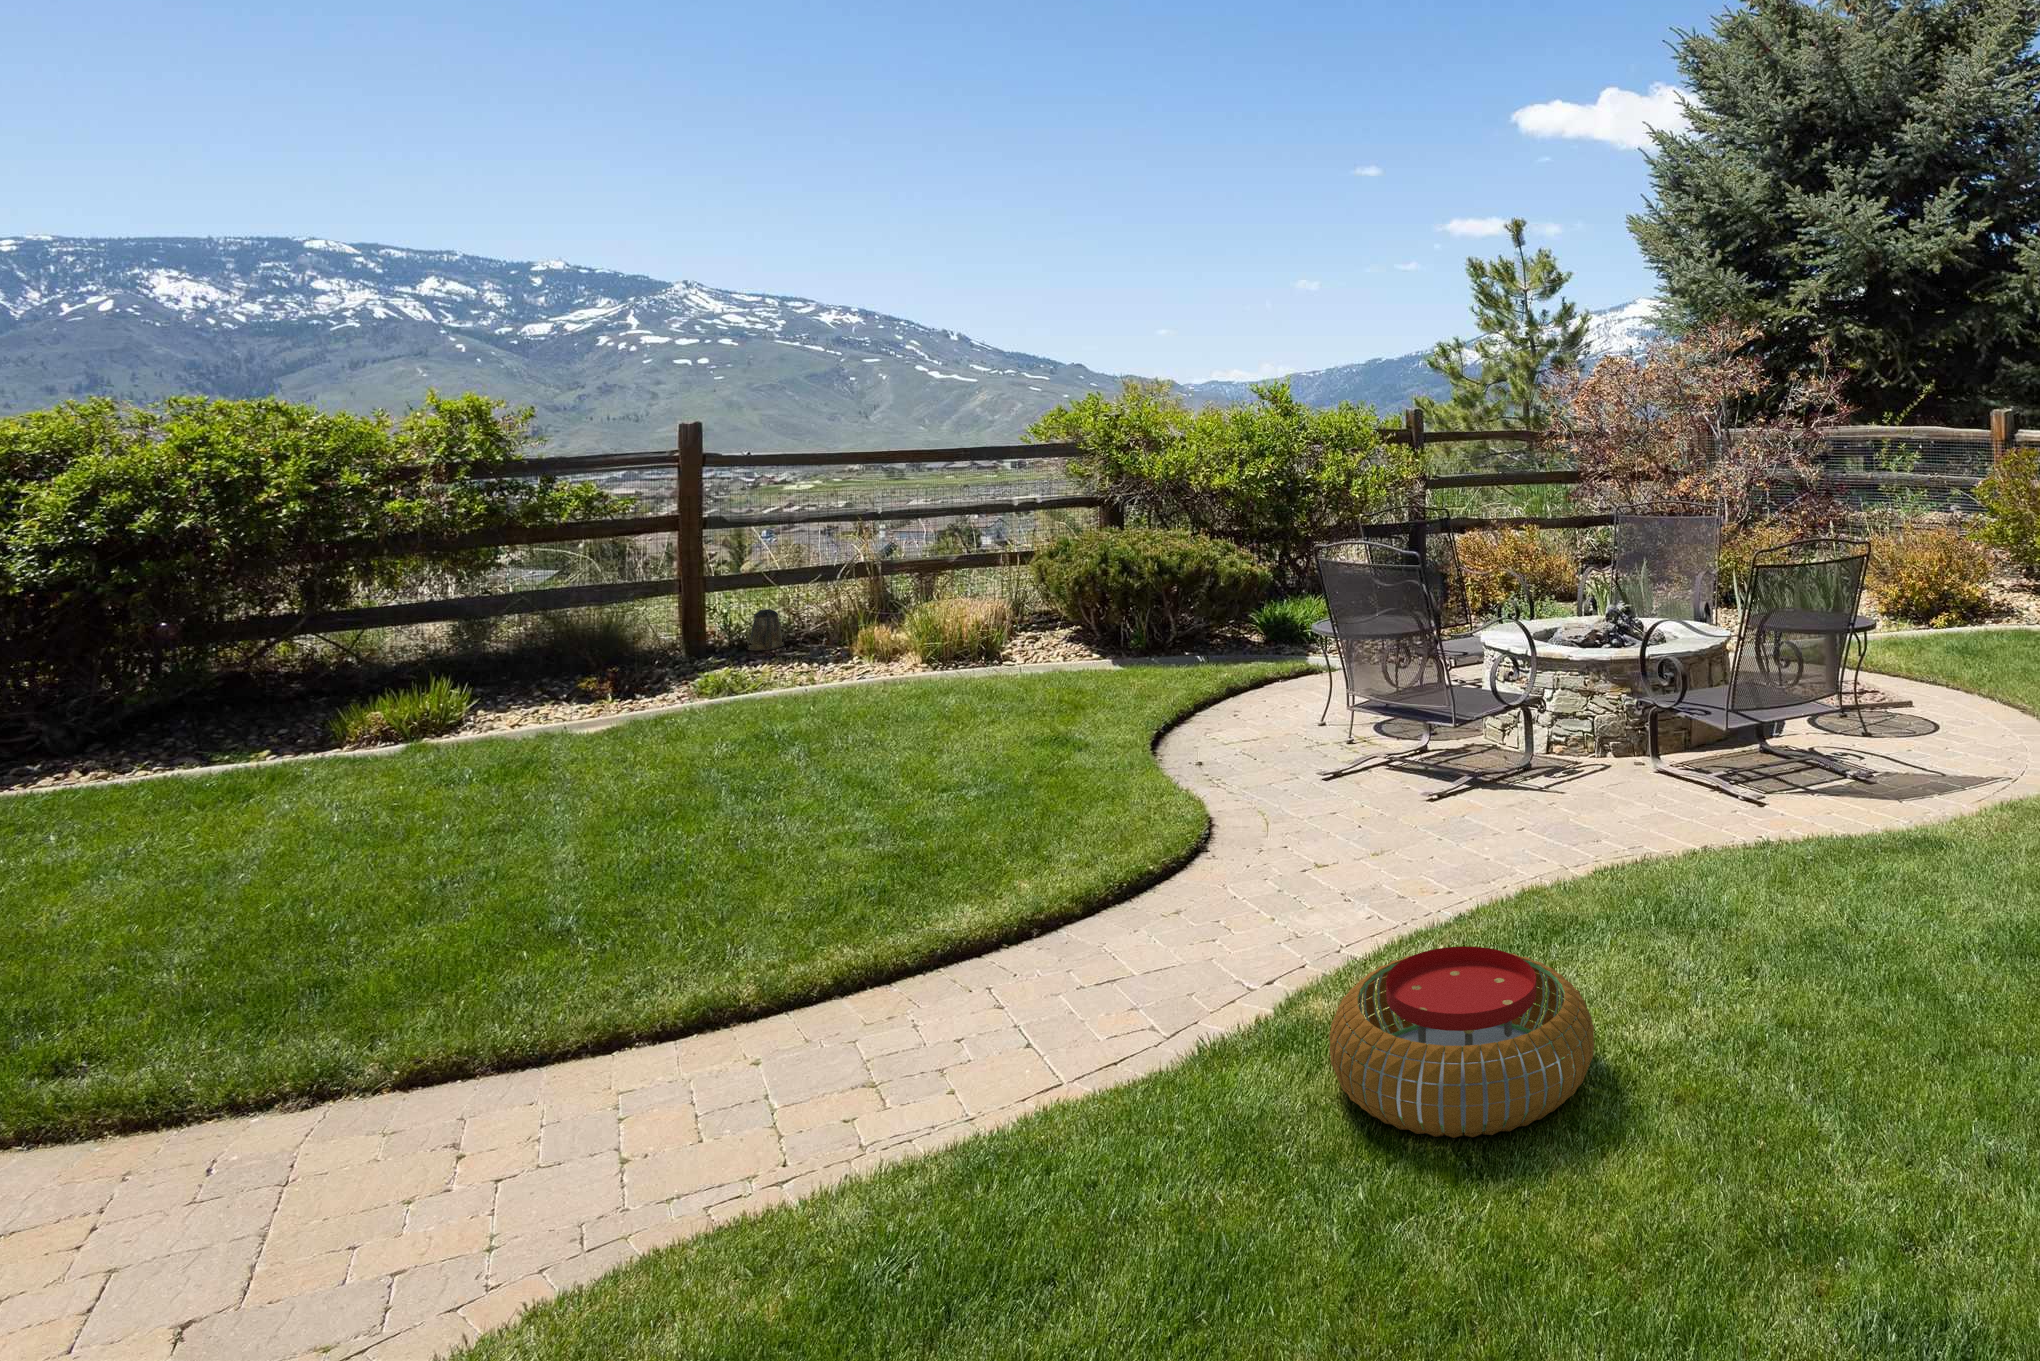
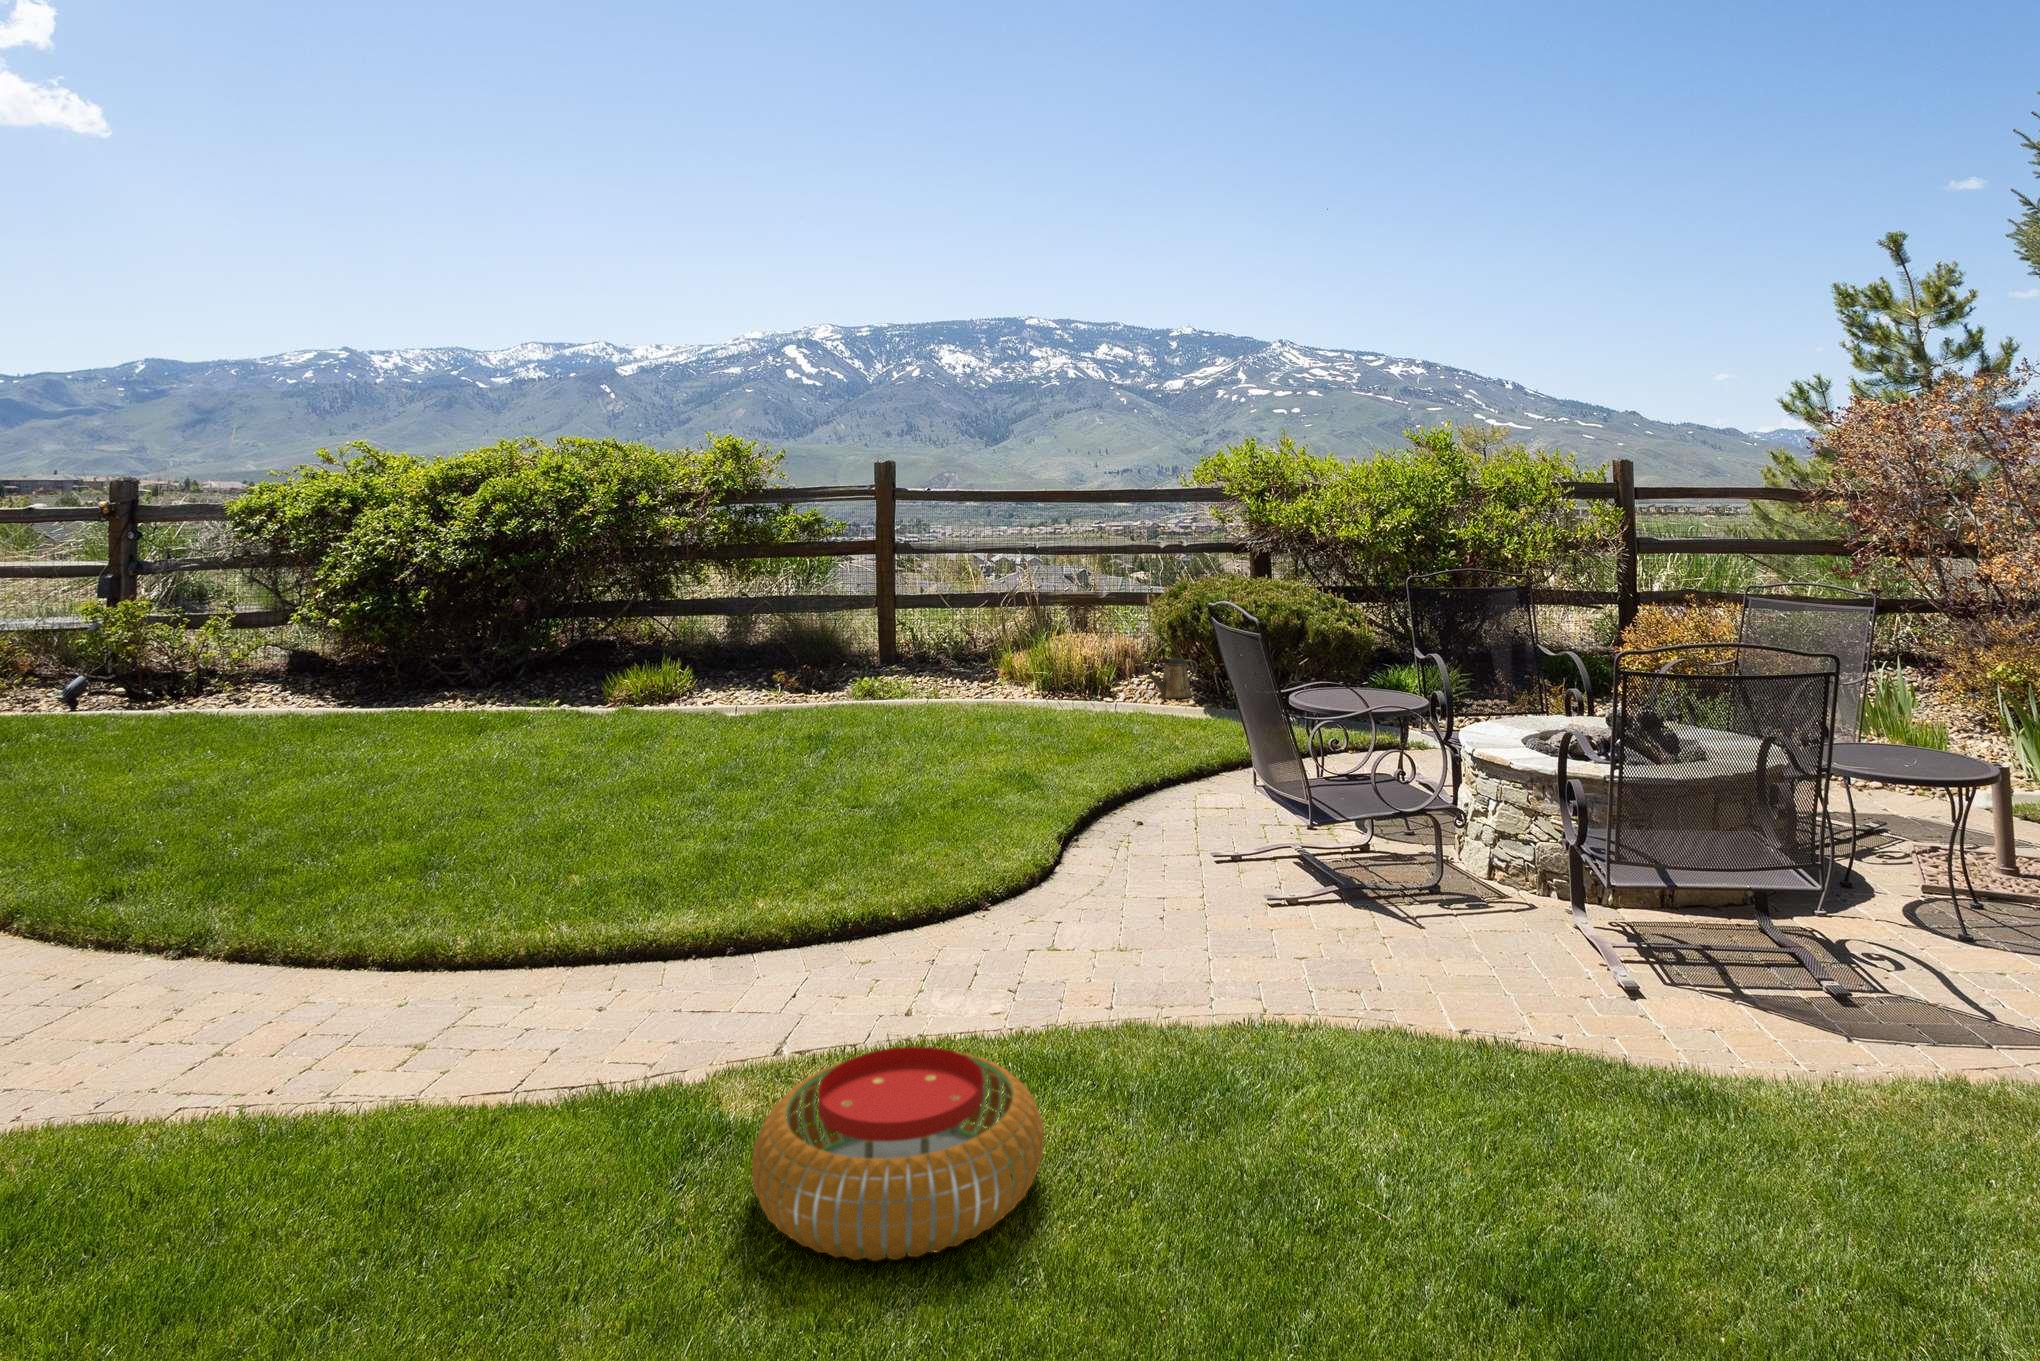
watering can: present [748,609,785,651] -> present [1135,657,1198,699]

